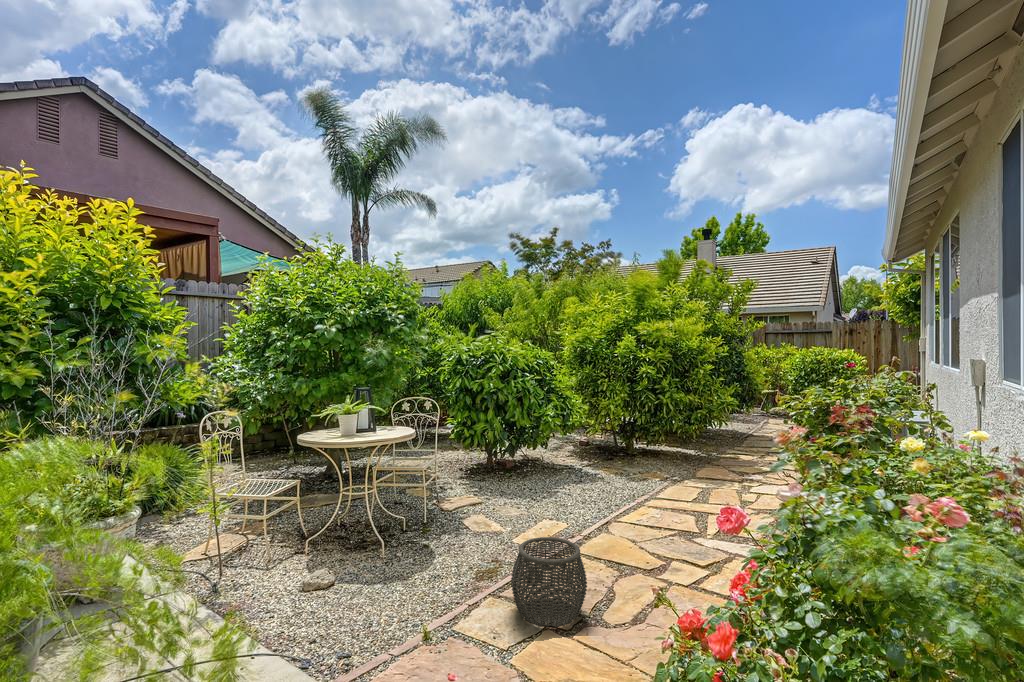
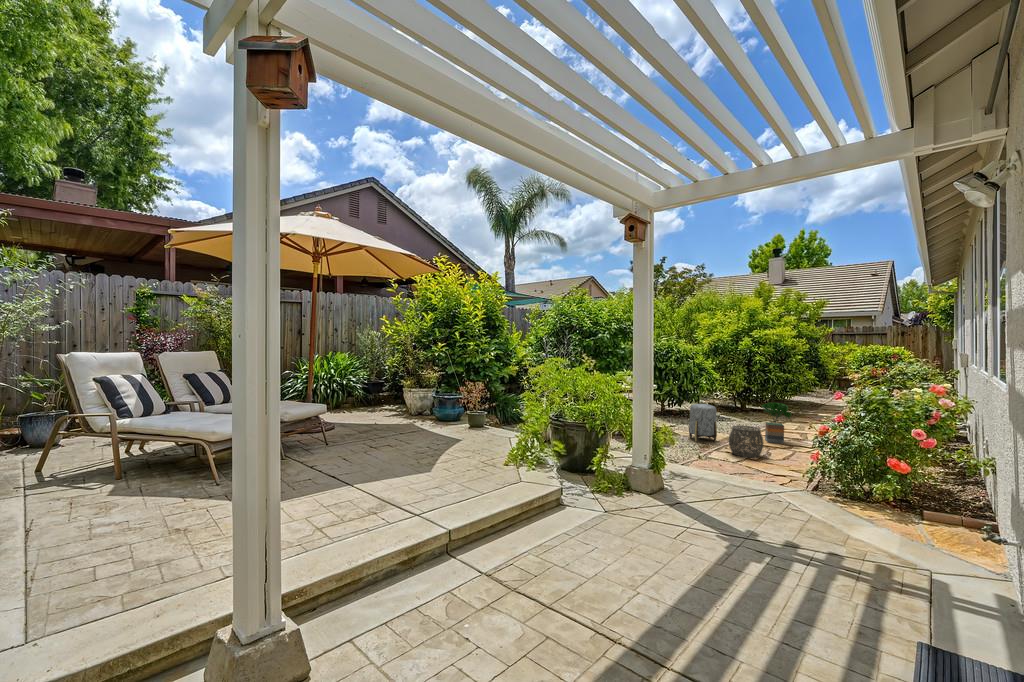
potted tree: none [613,464,671,554] -> present [762,402,791,444]
stool: none [470,471,523,556] -> present [689,404,717,442]

